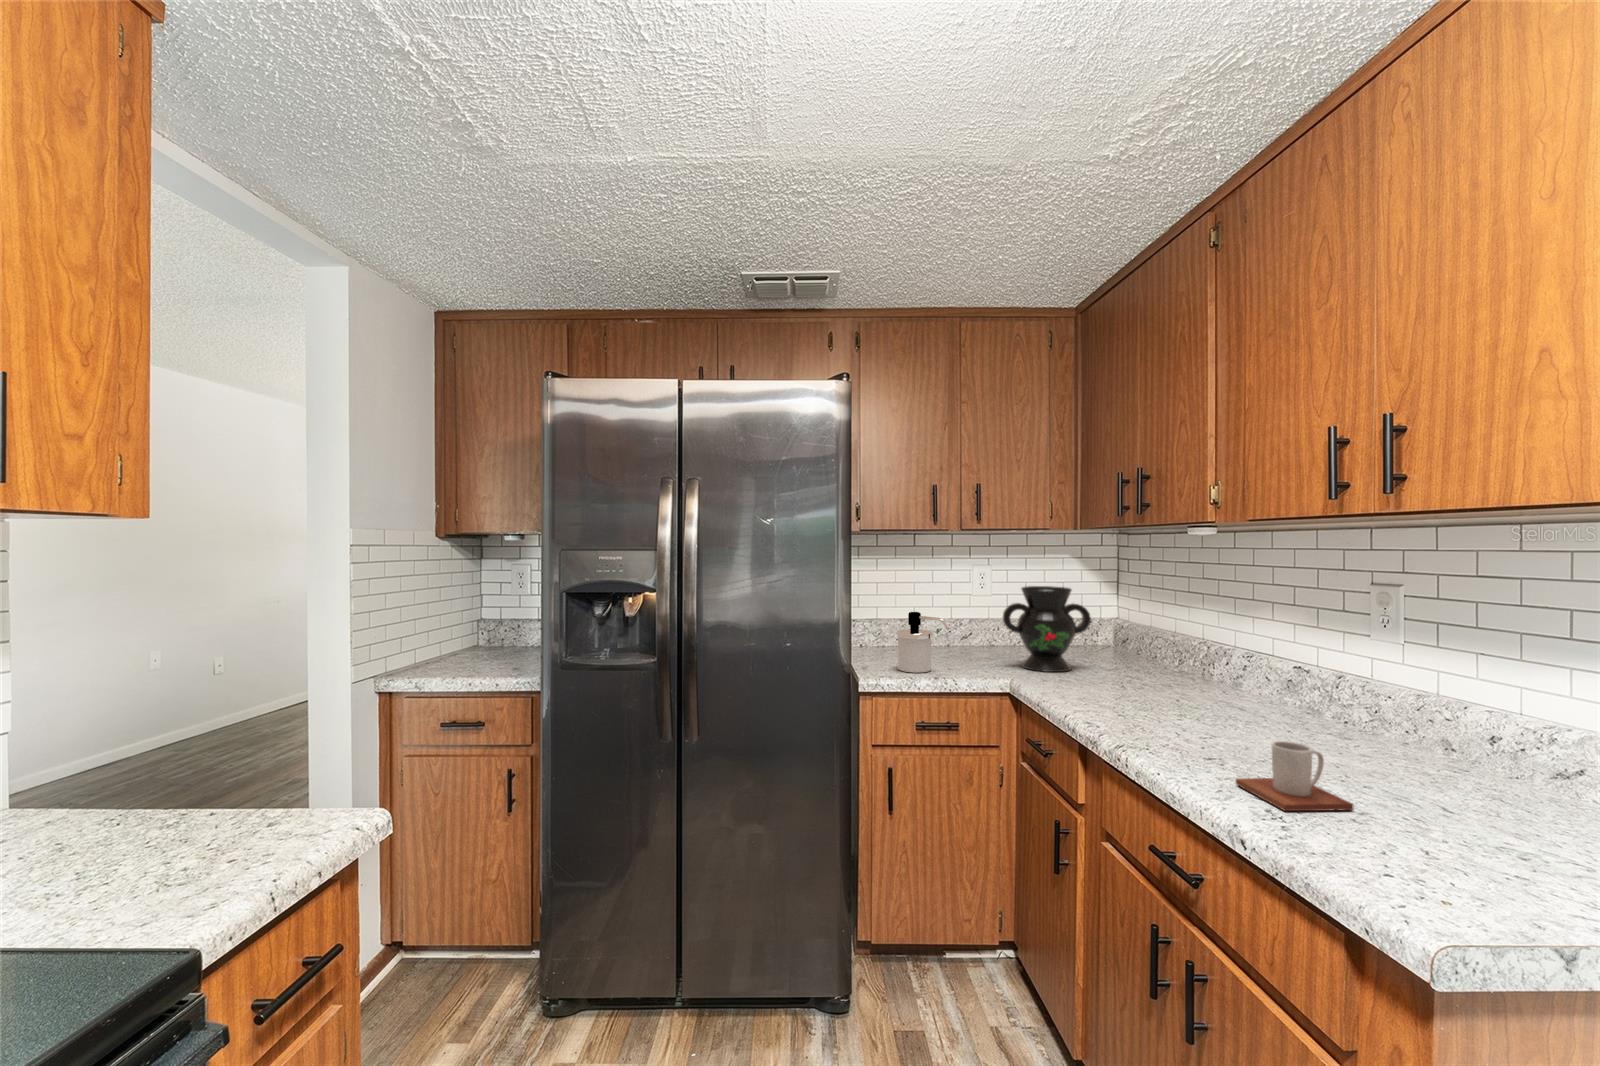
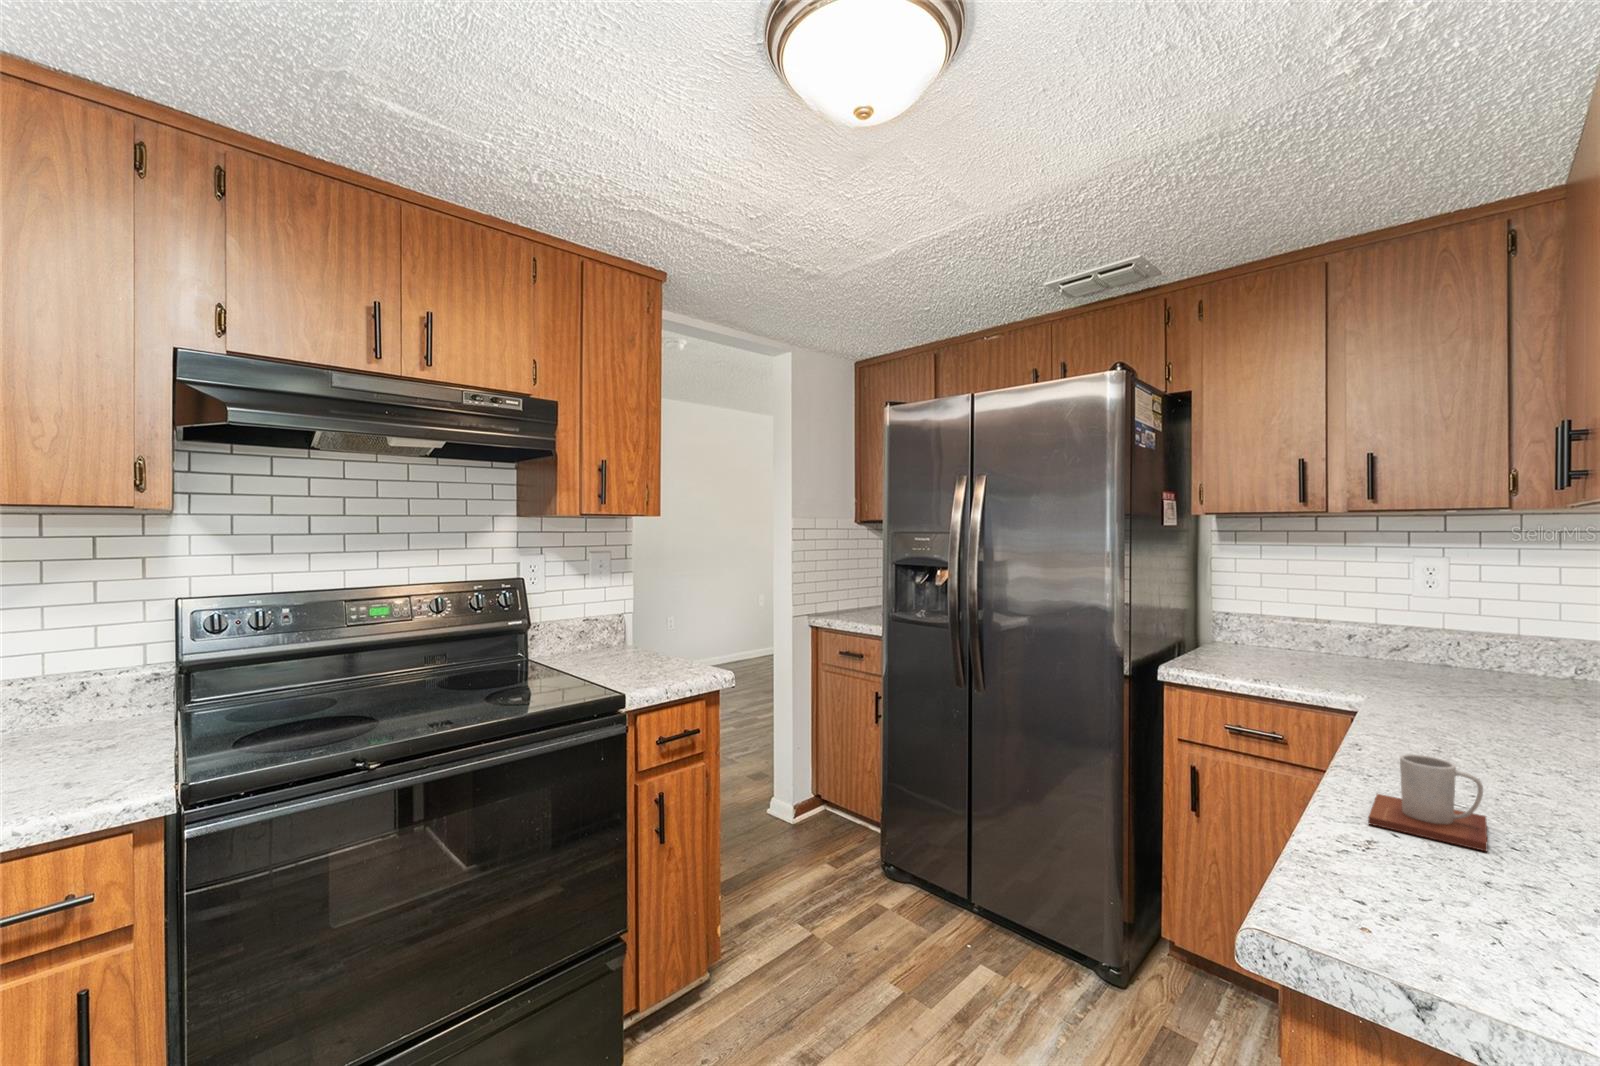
decorative vase: present [1003,586,1091,672] -> none [1394,583,1555,701]
soap dispenser: present [897,612,948,673] -> none [1229,603,1284,672]

